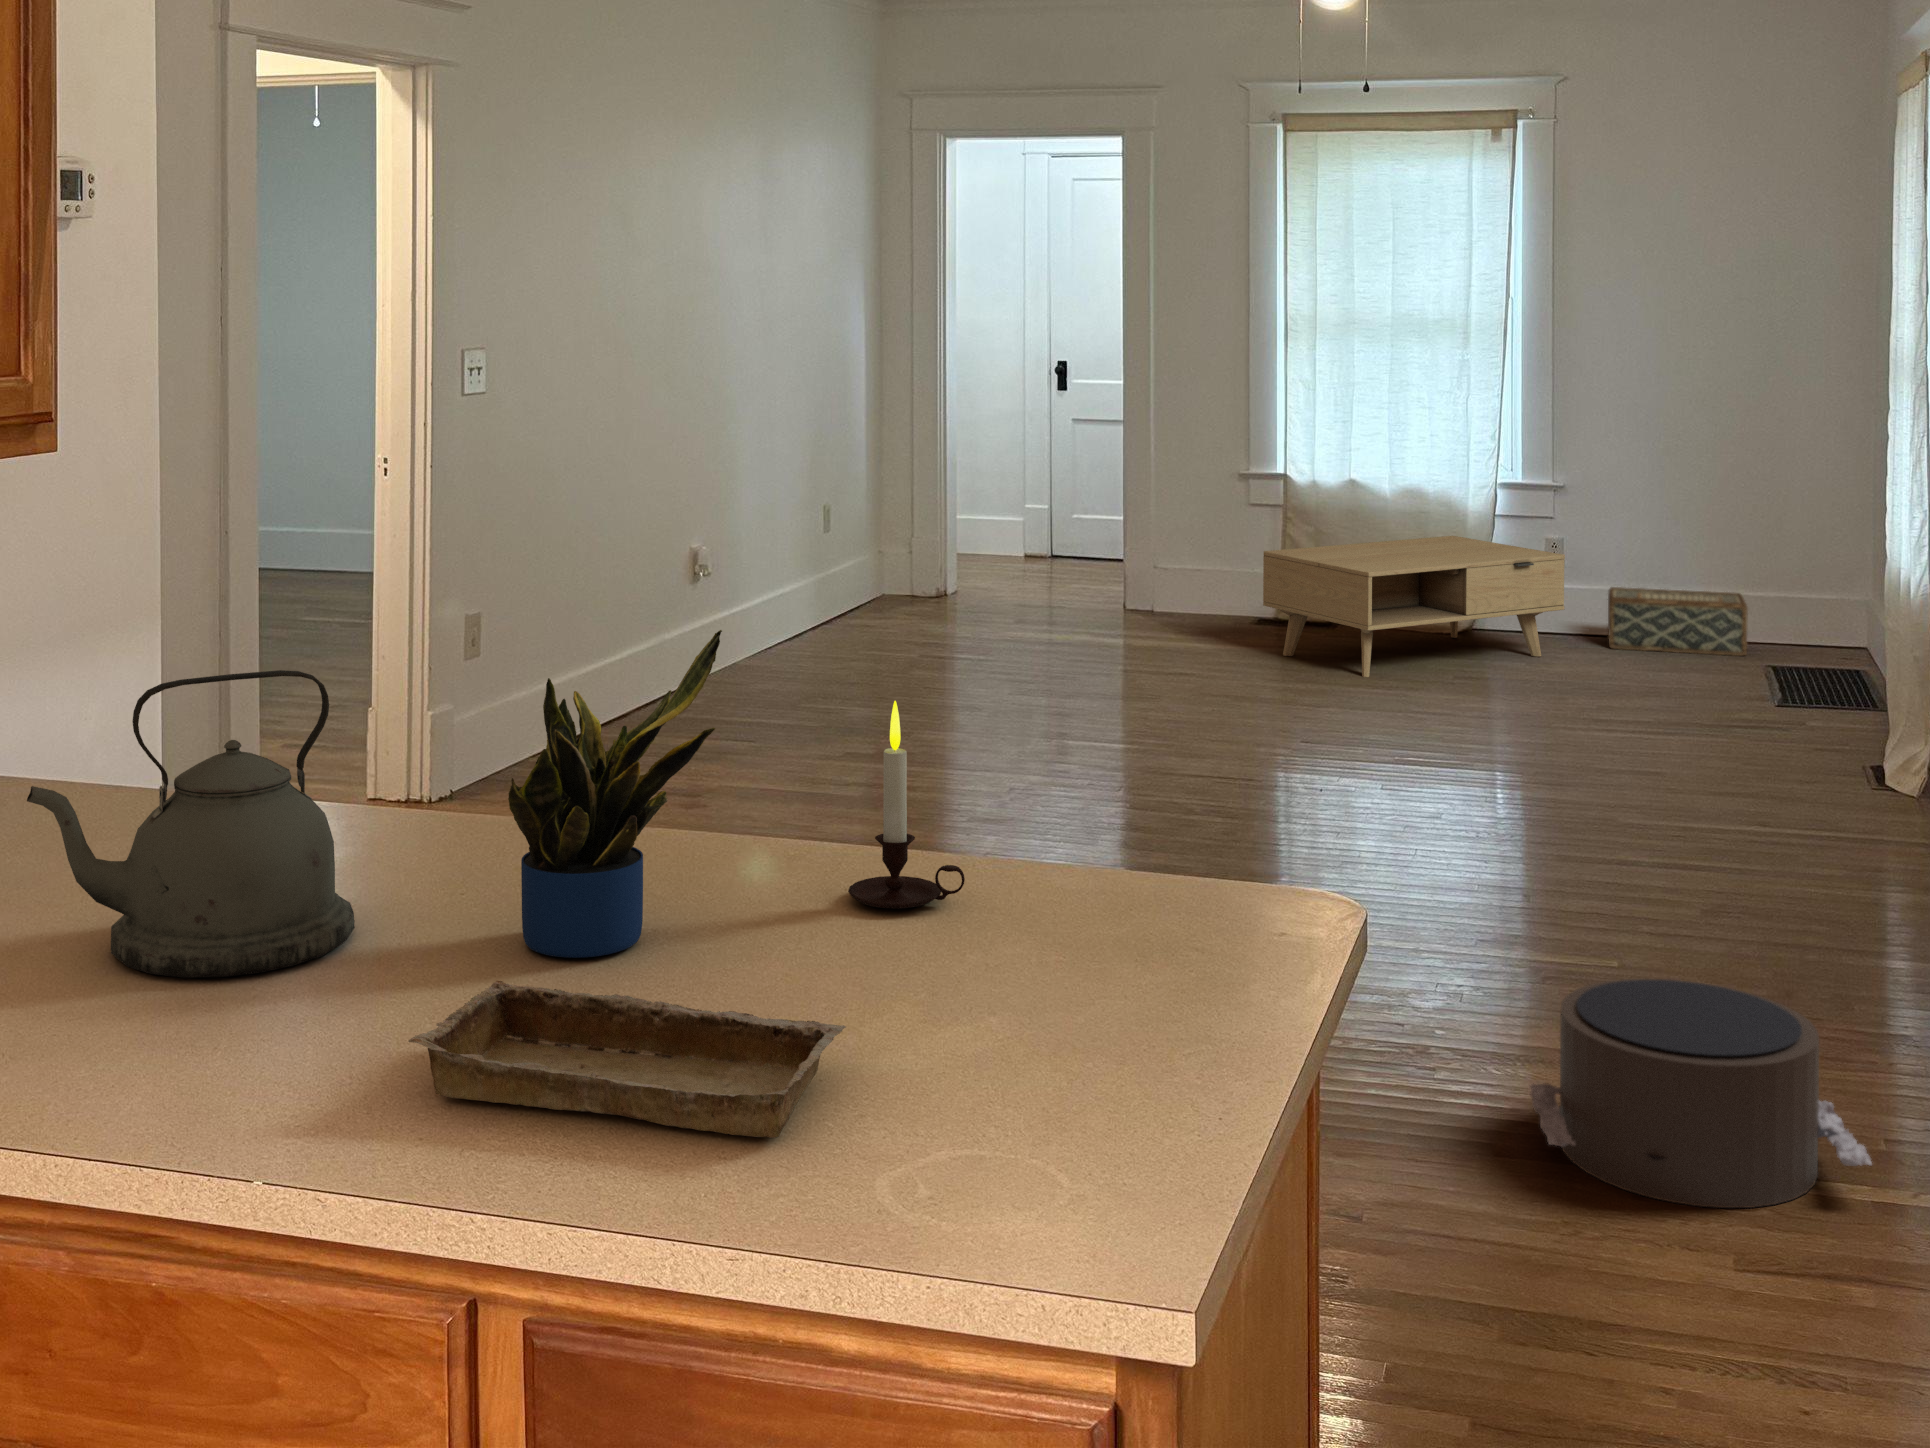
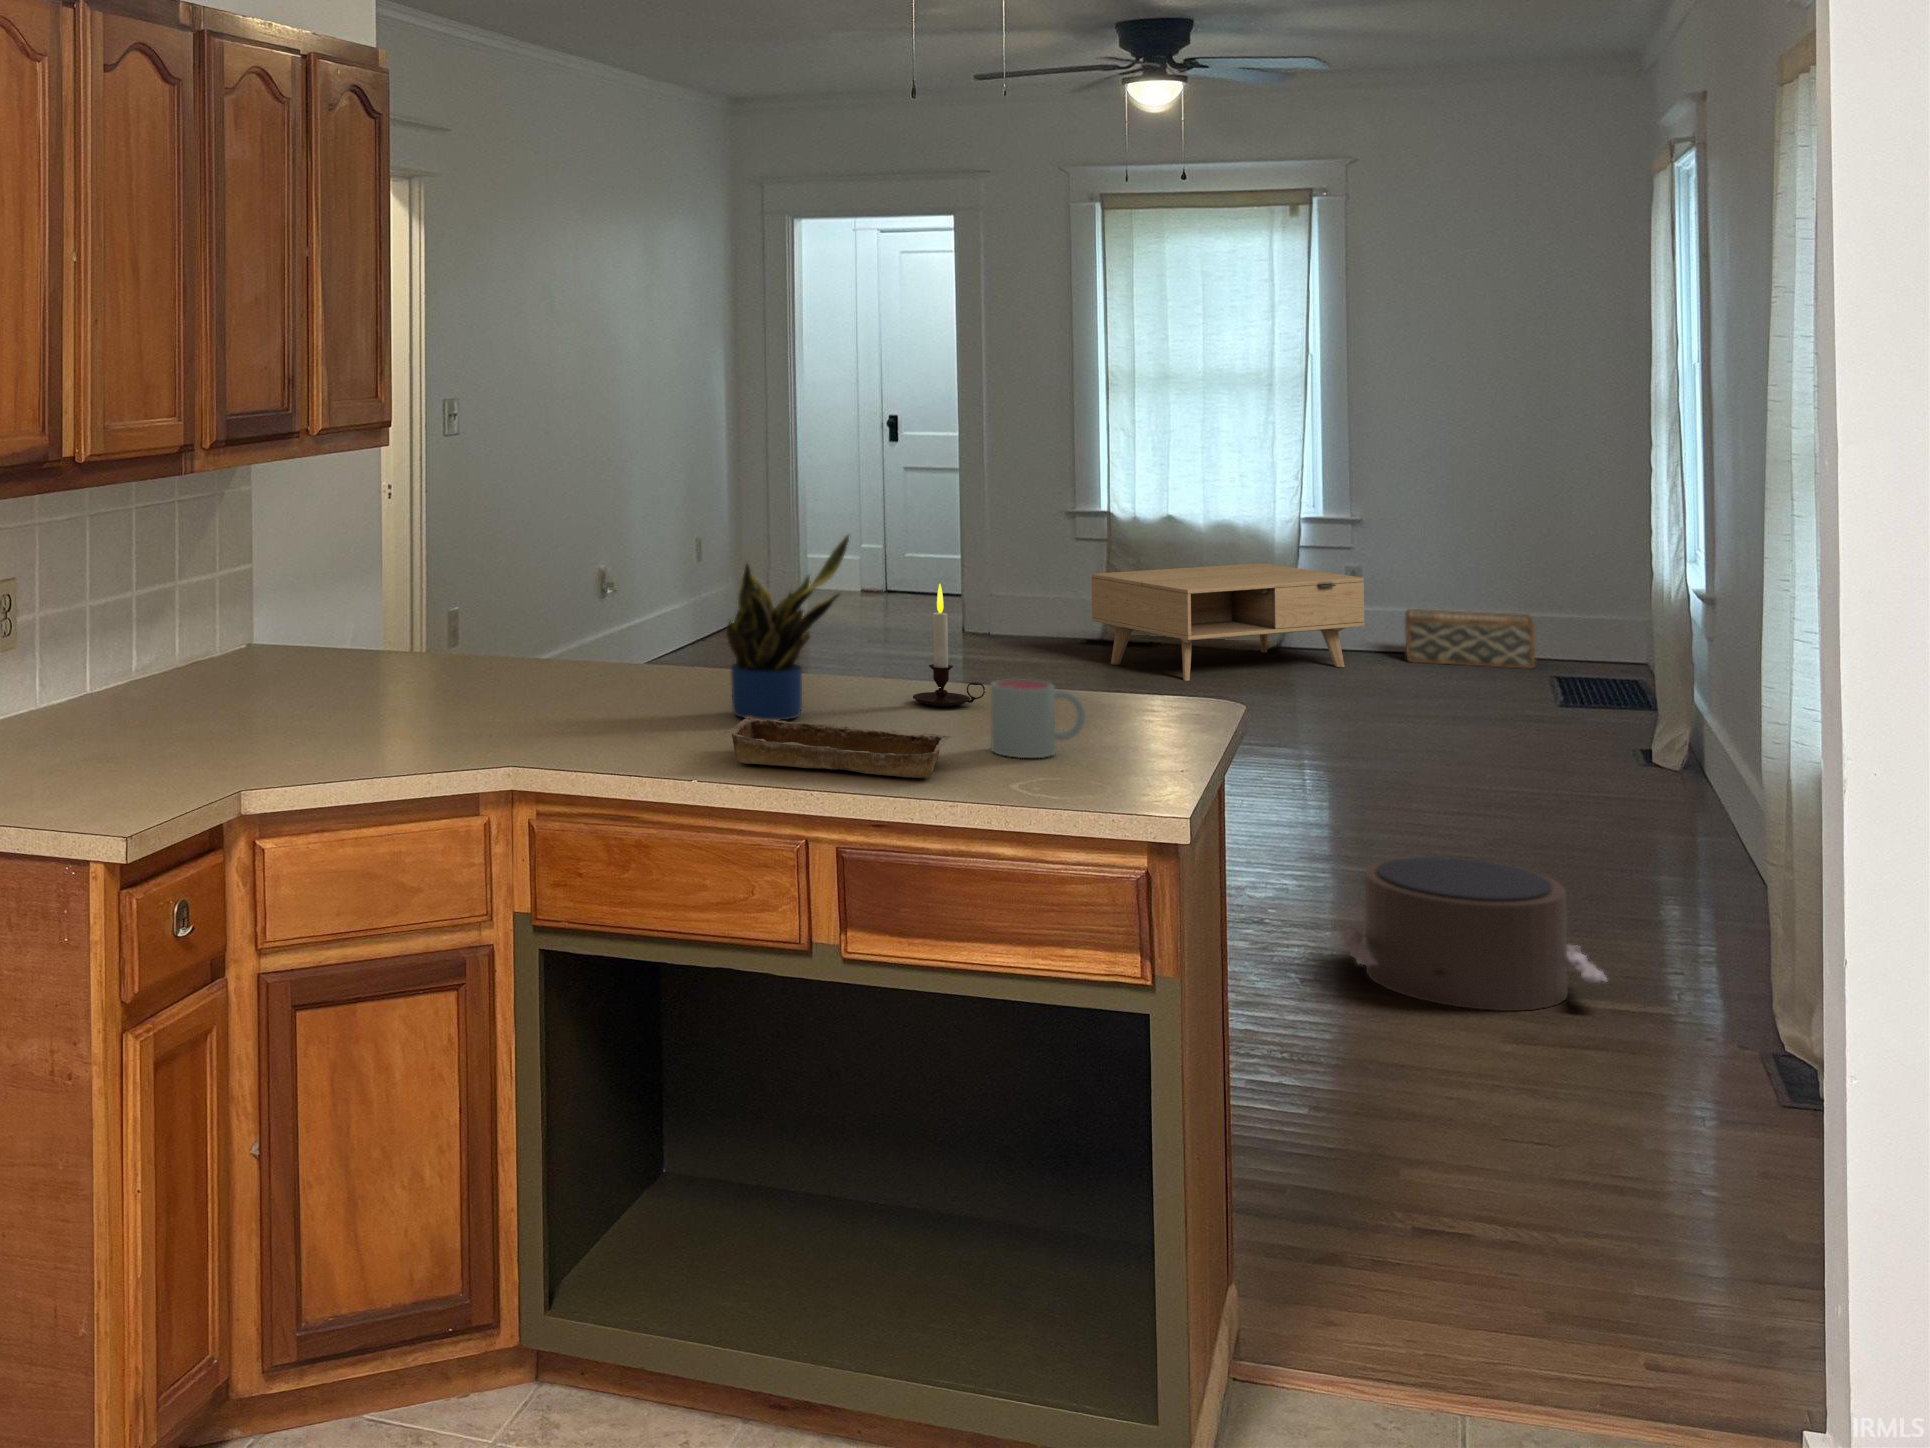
kettle: present [27,670,355,977] -> none [464,559,632,724]
mug: none [929,902,1094,1059] -> present [991,679,1085,758]

